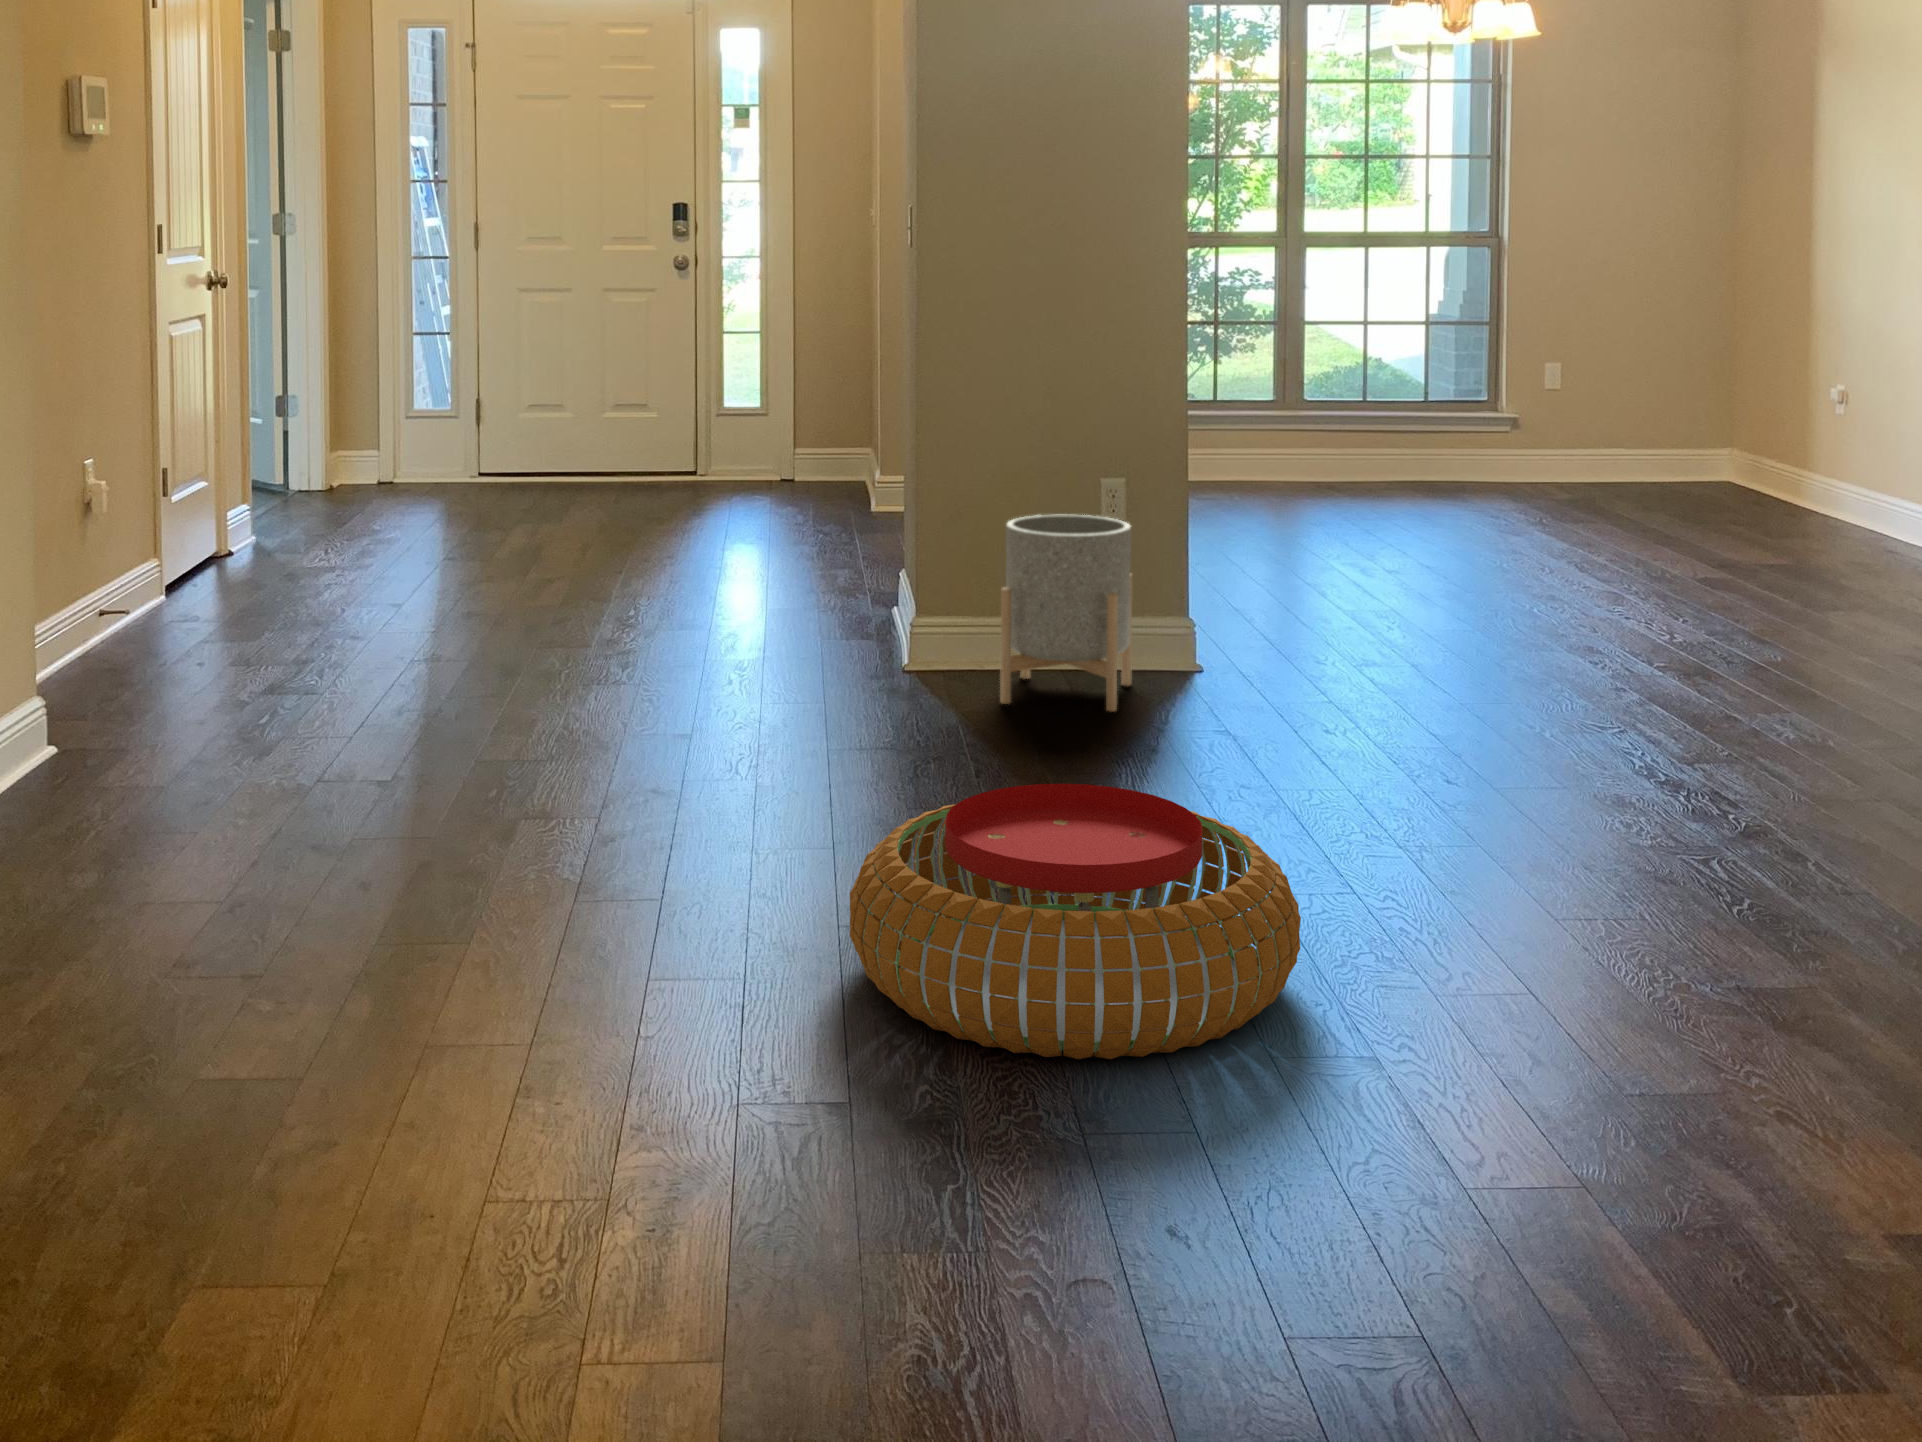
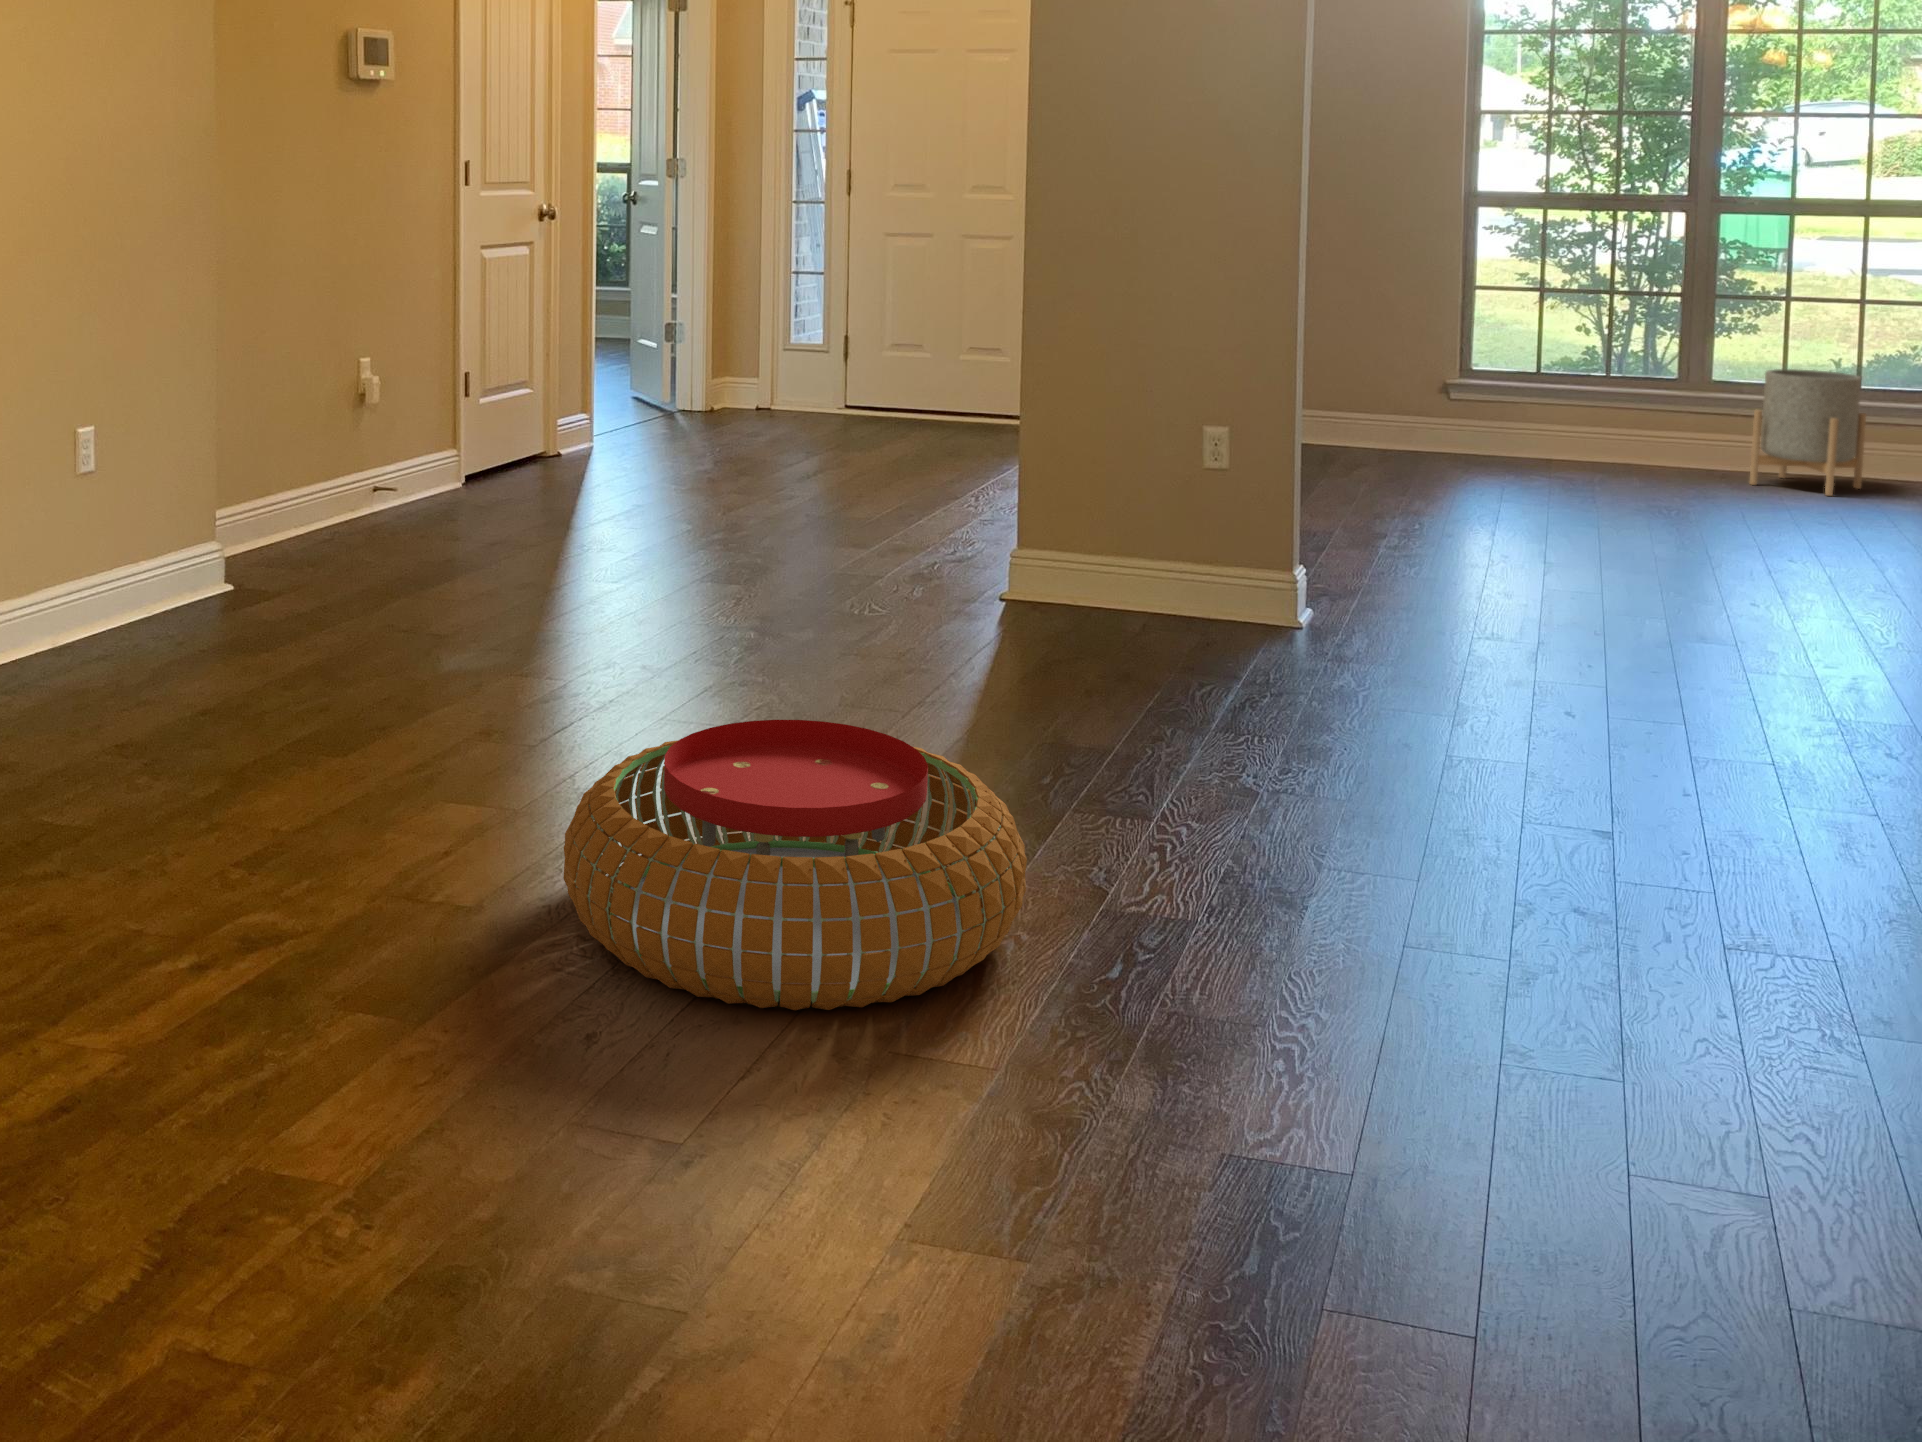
planter: present [1000,515,1132,711] -> present [1750,369,1866,496]

